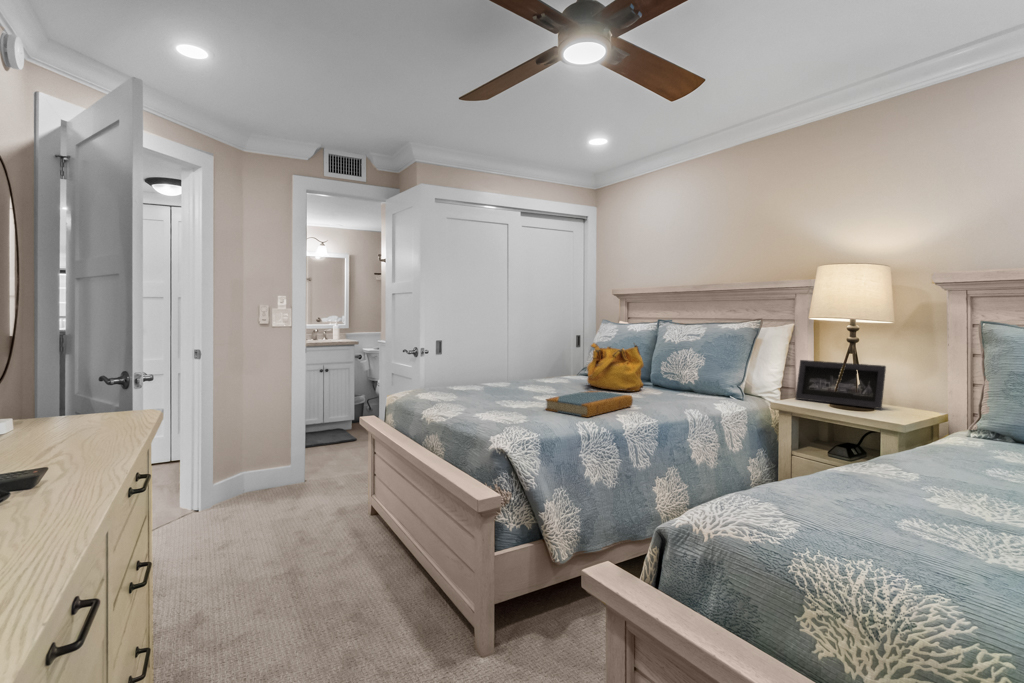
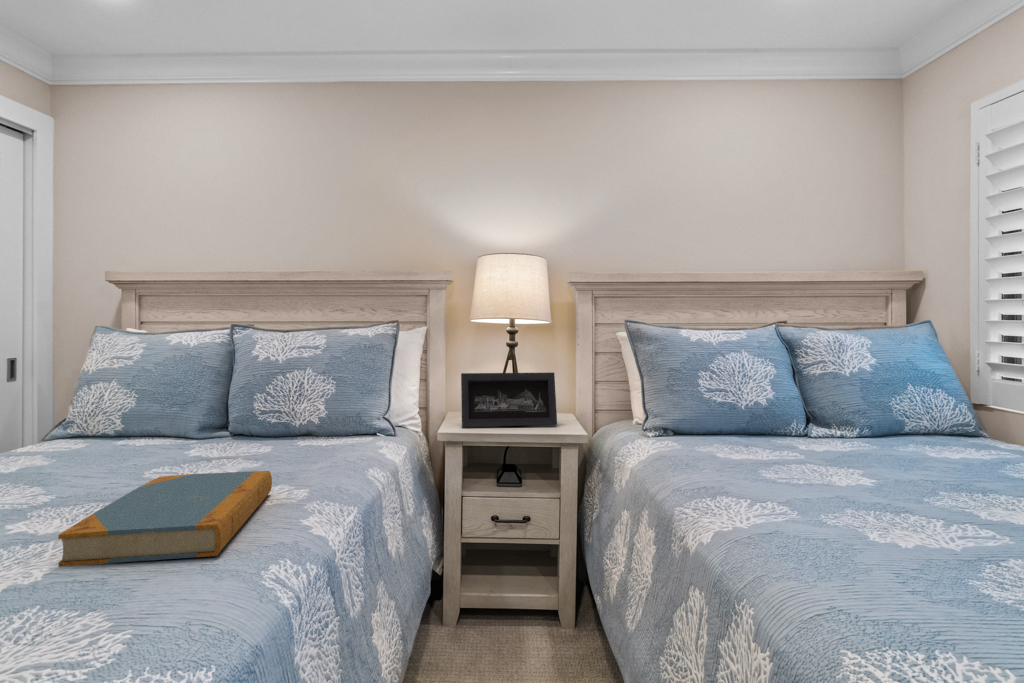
handbag: present [587,343,644,392] -> none [101,363,236,463]

